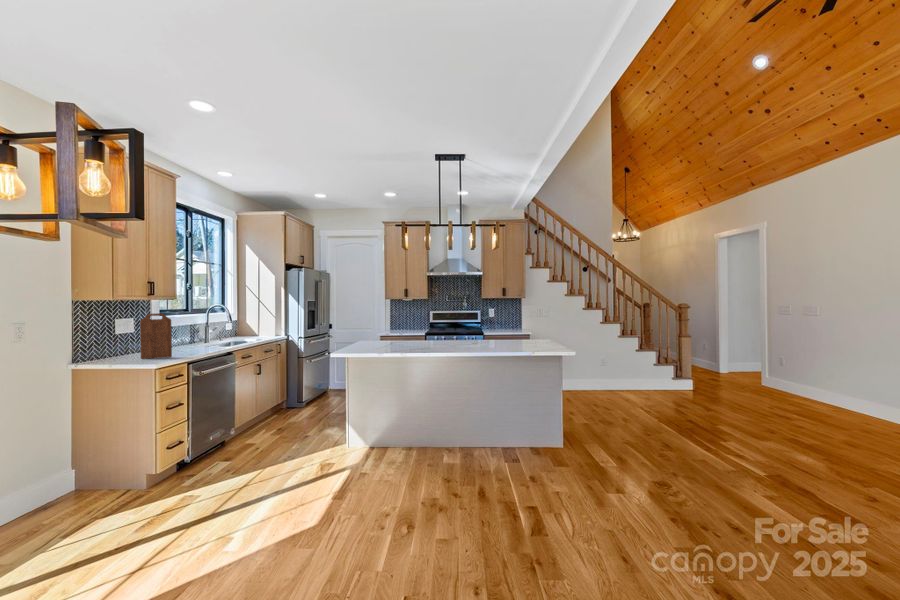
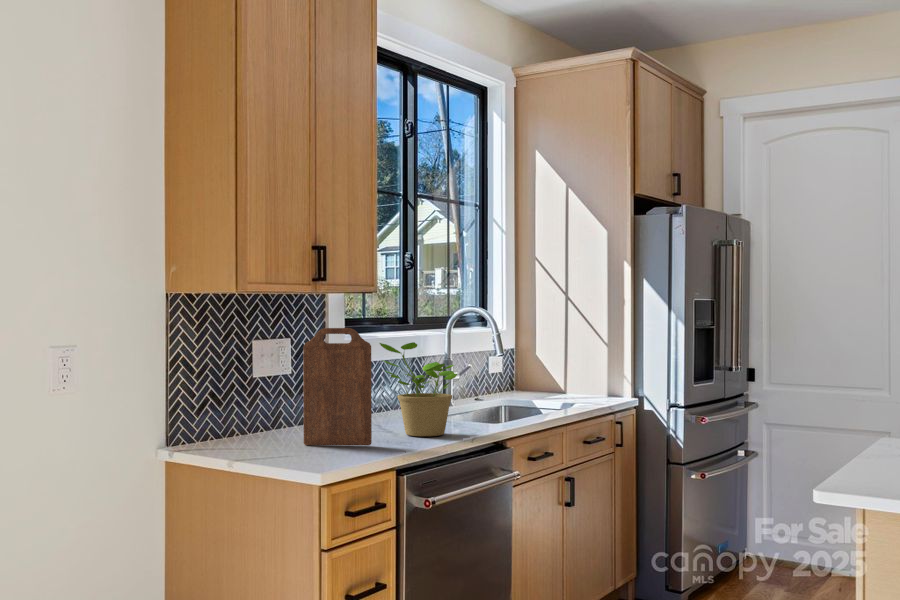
potted plant: none [175,318,209,353] -> present [380,342,457,436]

